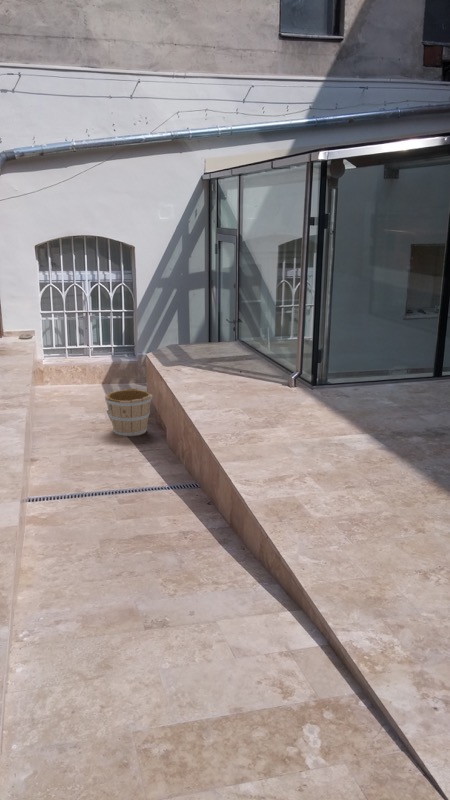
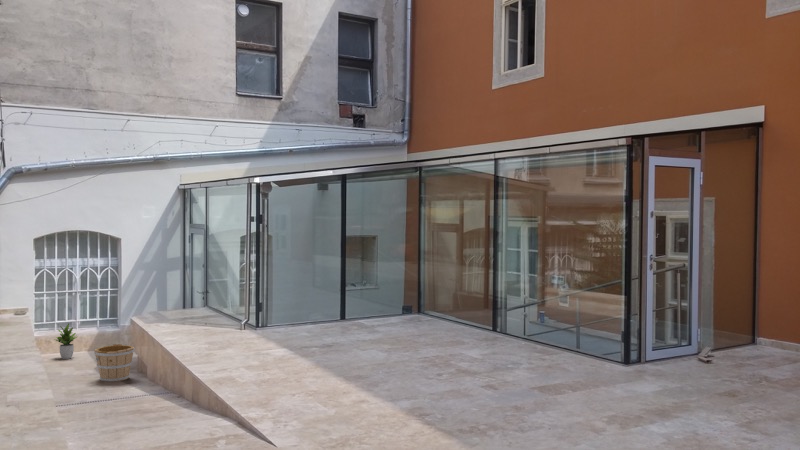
potted plant: none [63,350,91,393] -> present [56,324,77,359]

